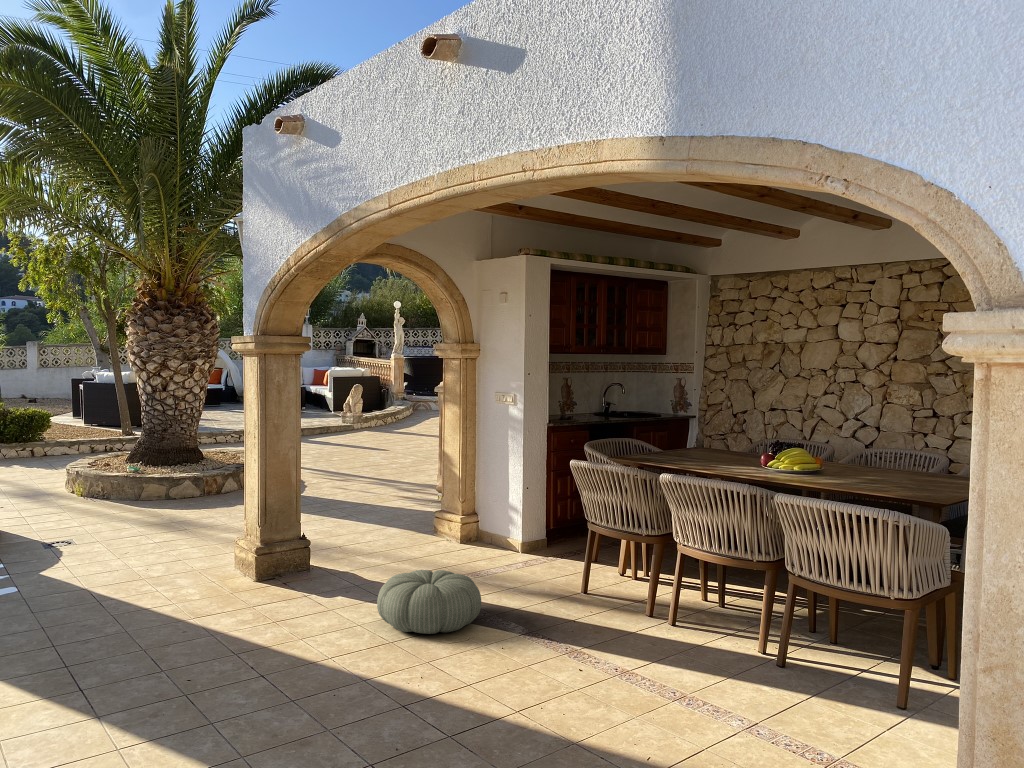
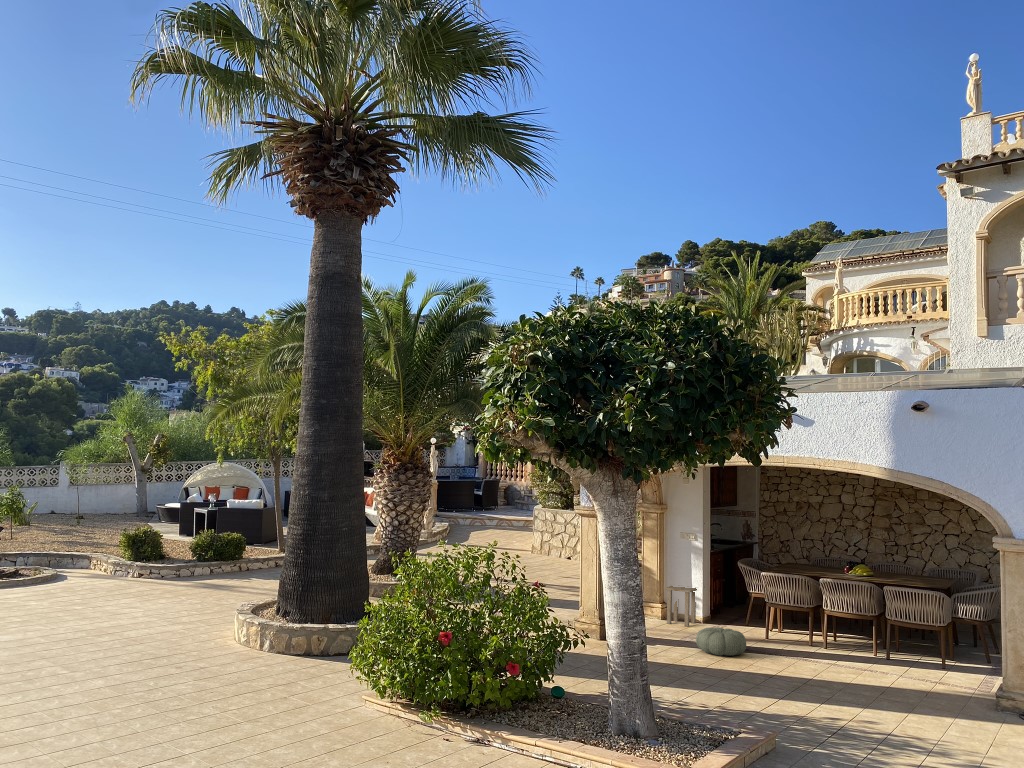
side table: none [447,484,515,559] -> present [665,586,697,627]

